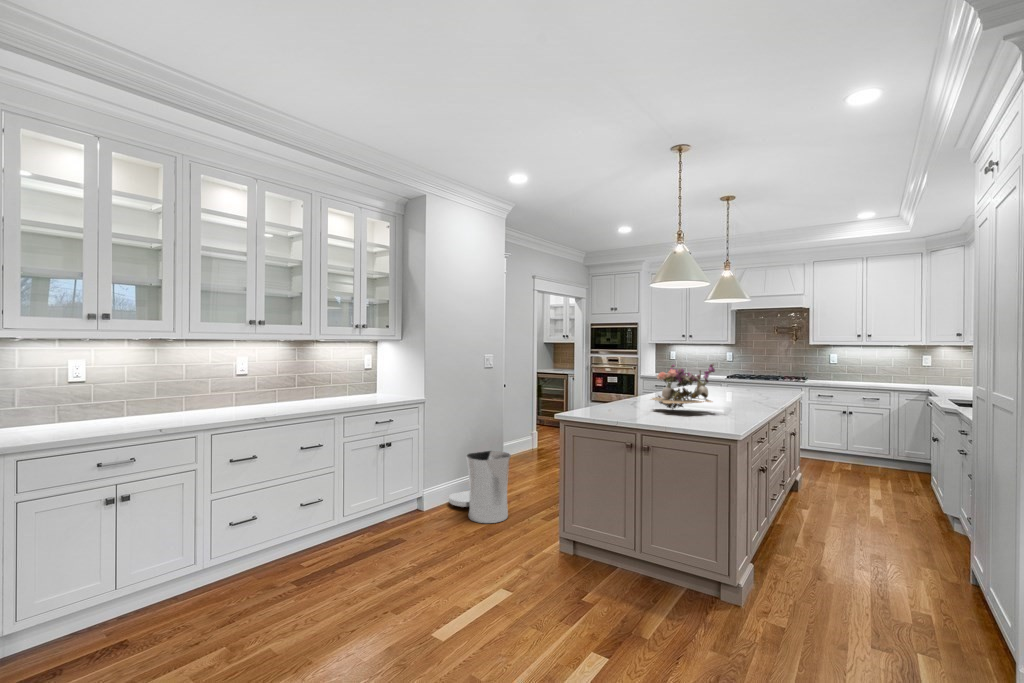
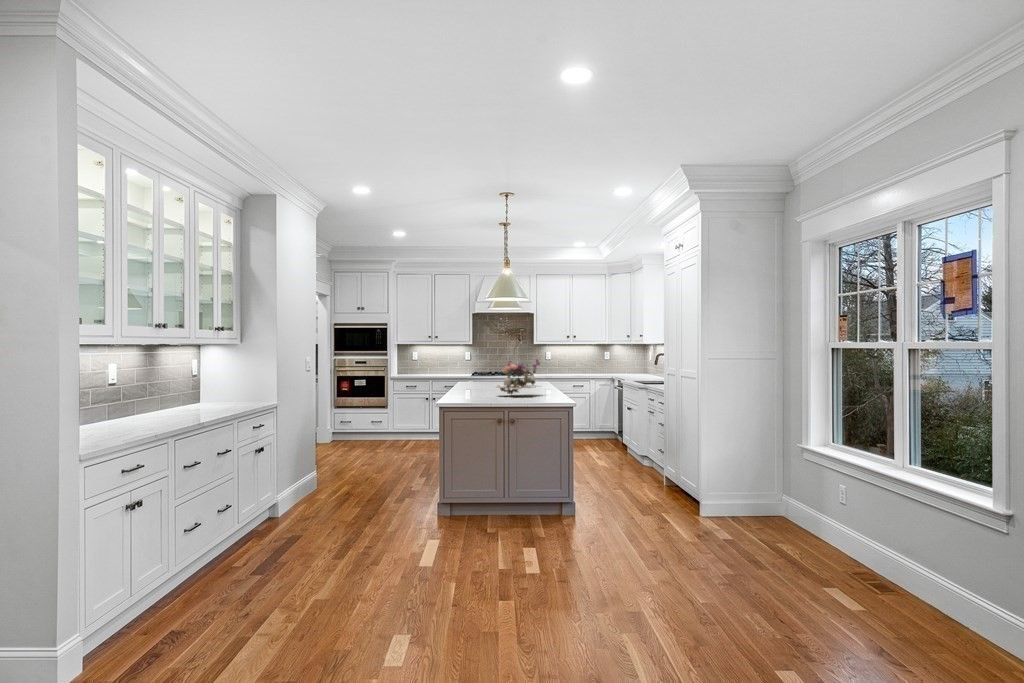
trash can: present [449,451,511,523] -> none [292,449,369,515]

